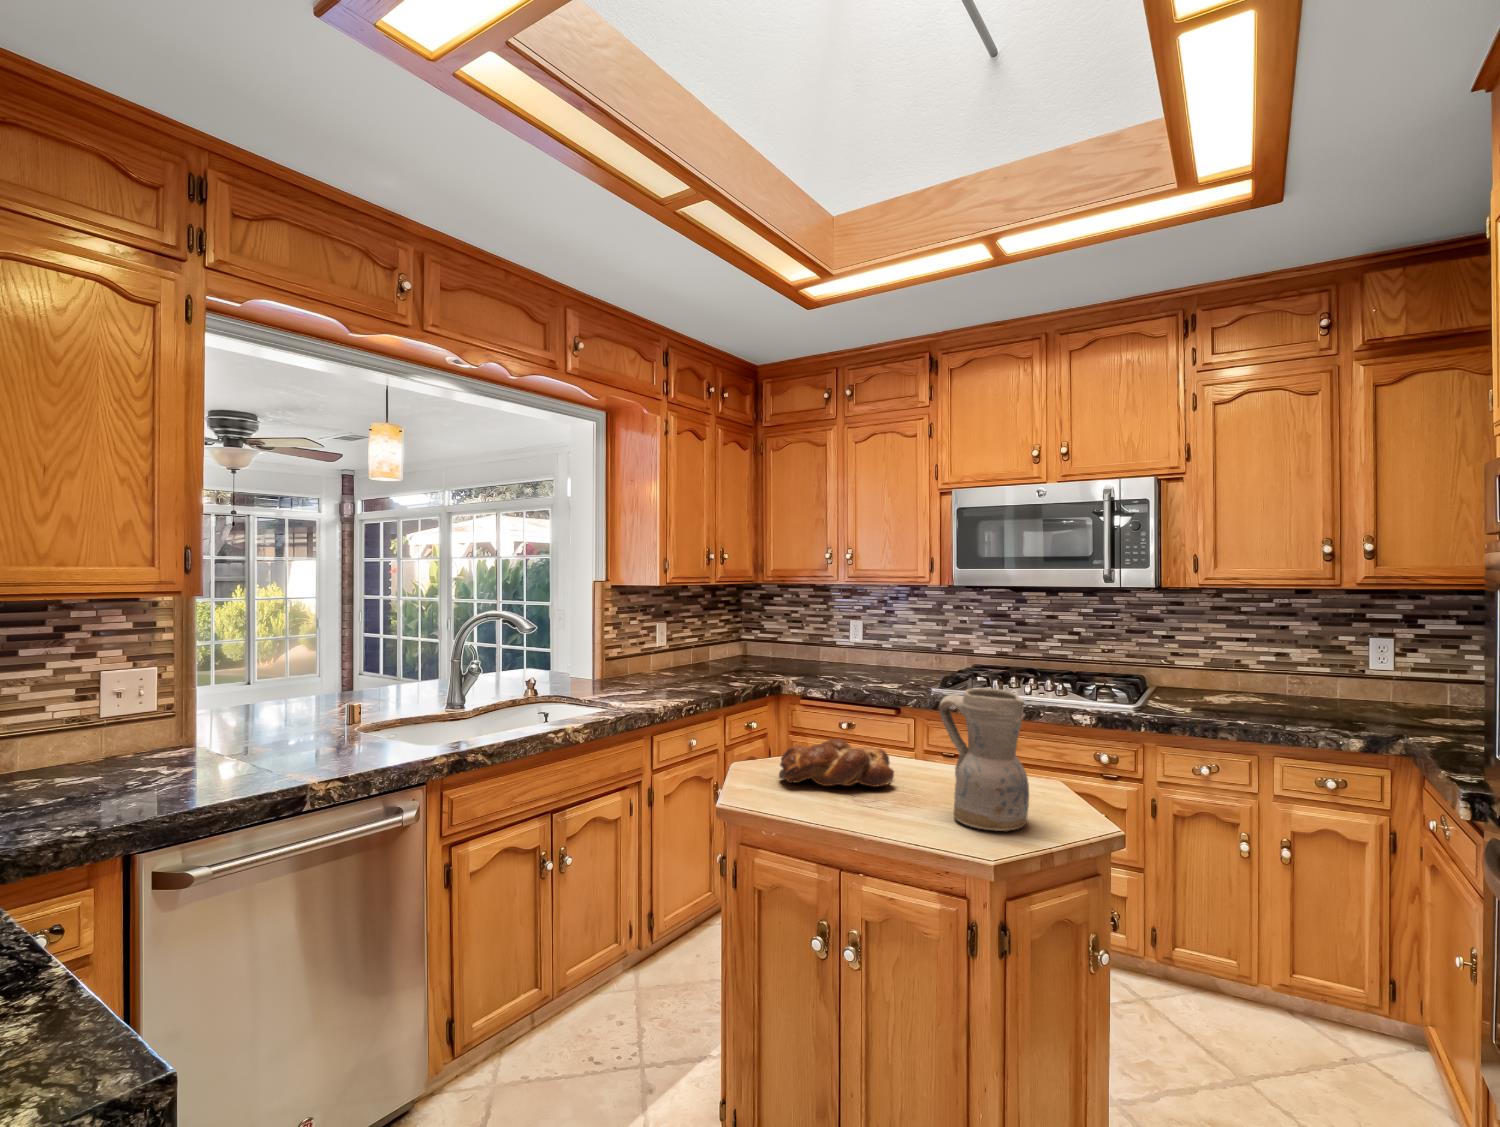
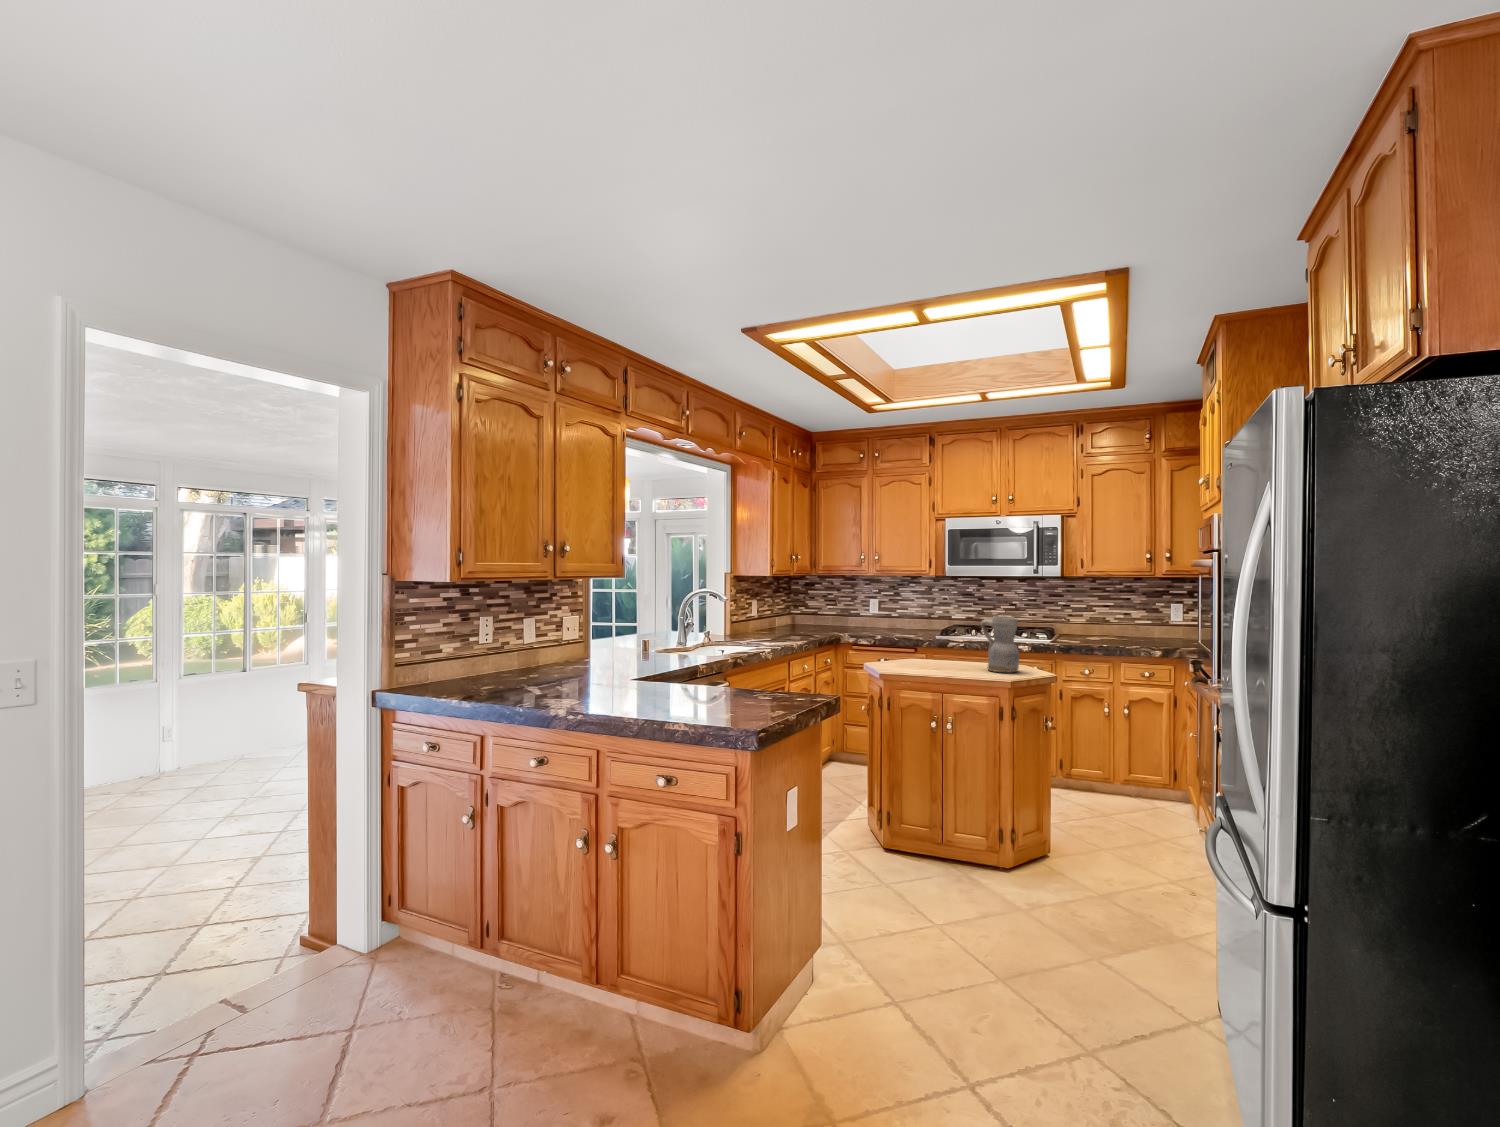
bread loaf: present [779,739,894,787] -> none [900,644,955,664]

